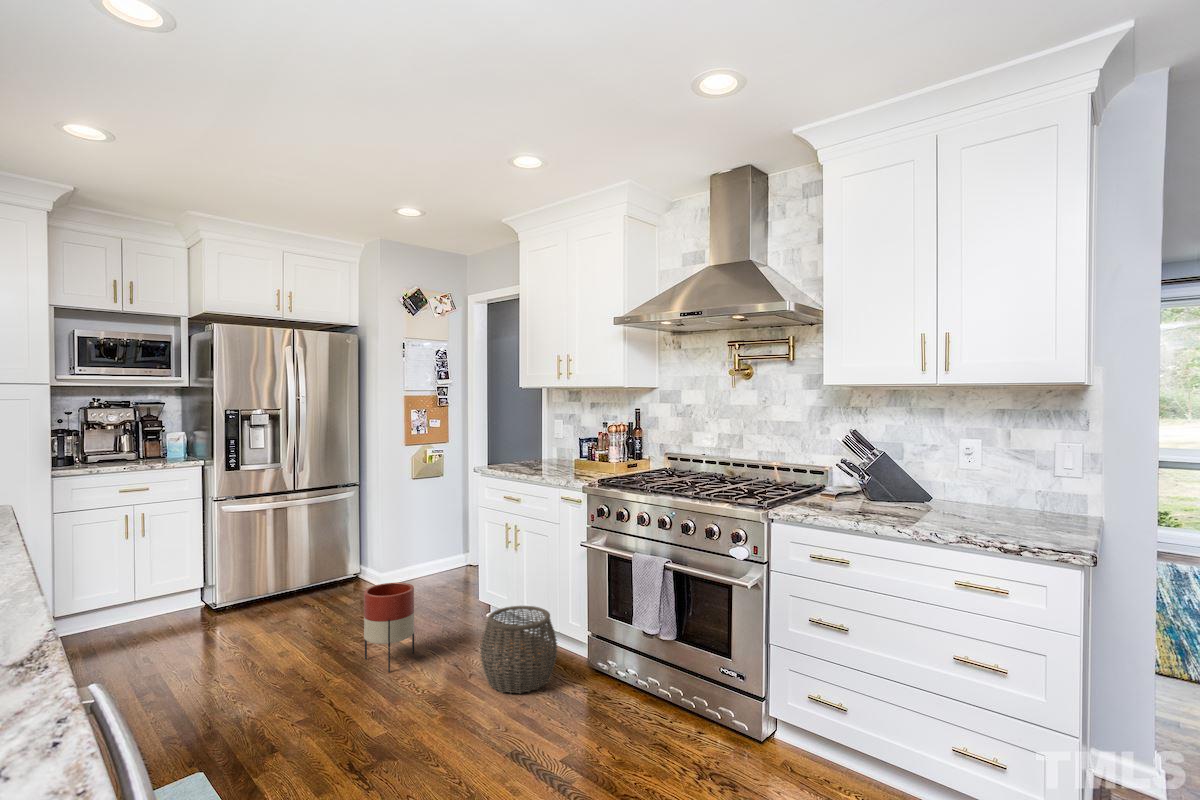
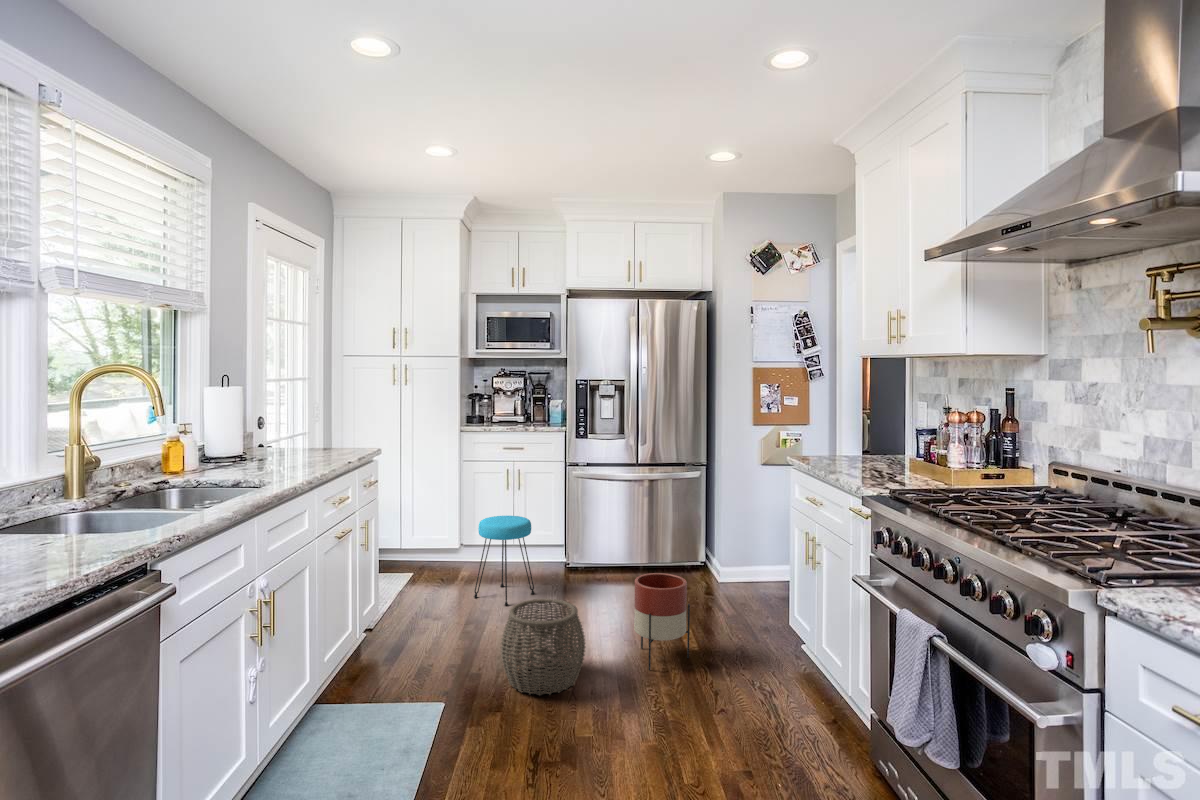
stool: none [116,565,198,671] -> present [474,516,535,605]
woven basket: present [480,606,557,693] -> present [500,599,585,695]

